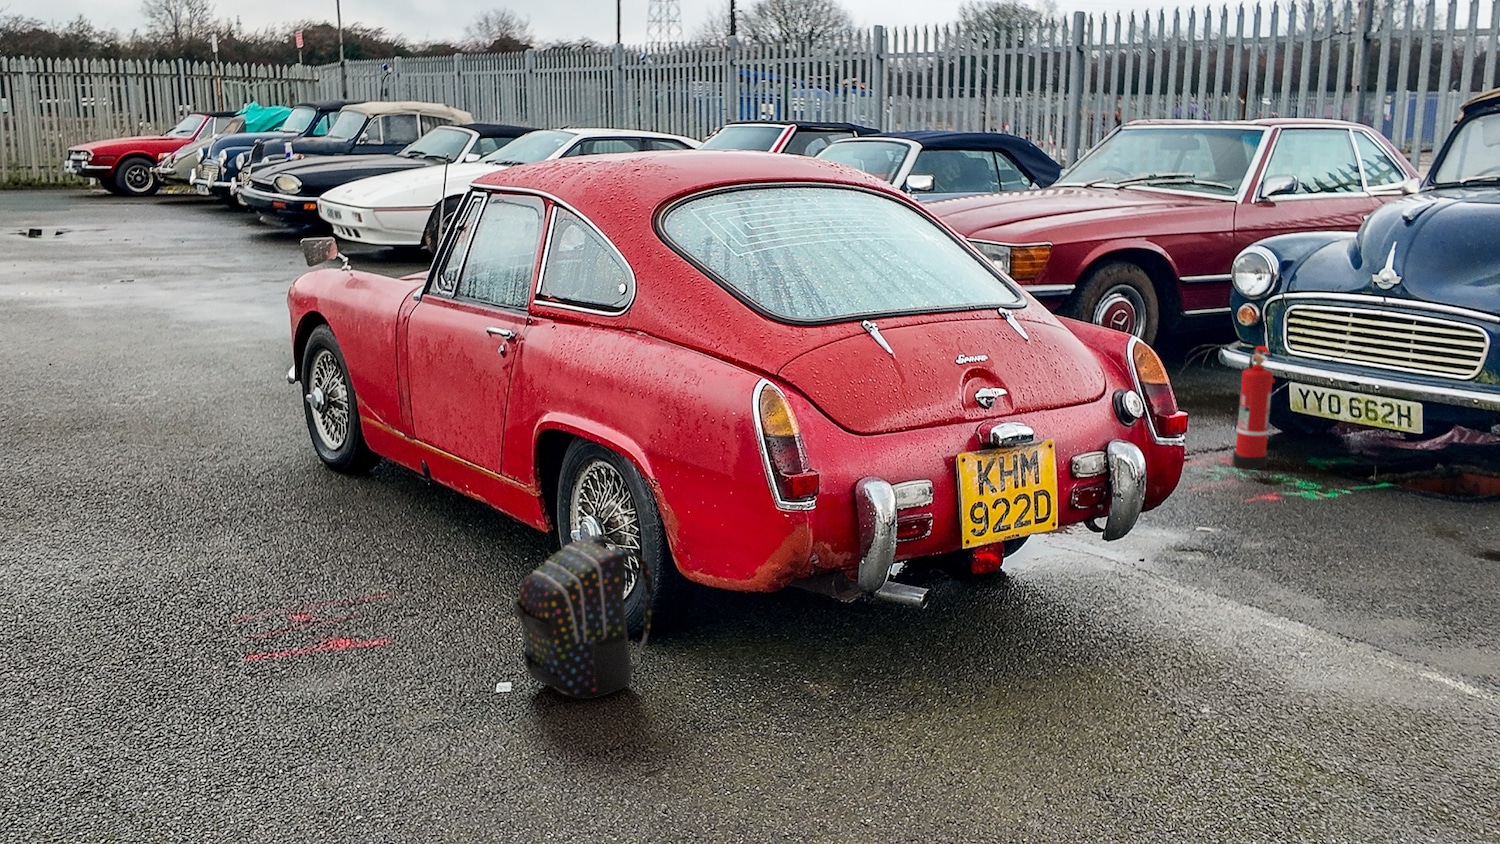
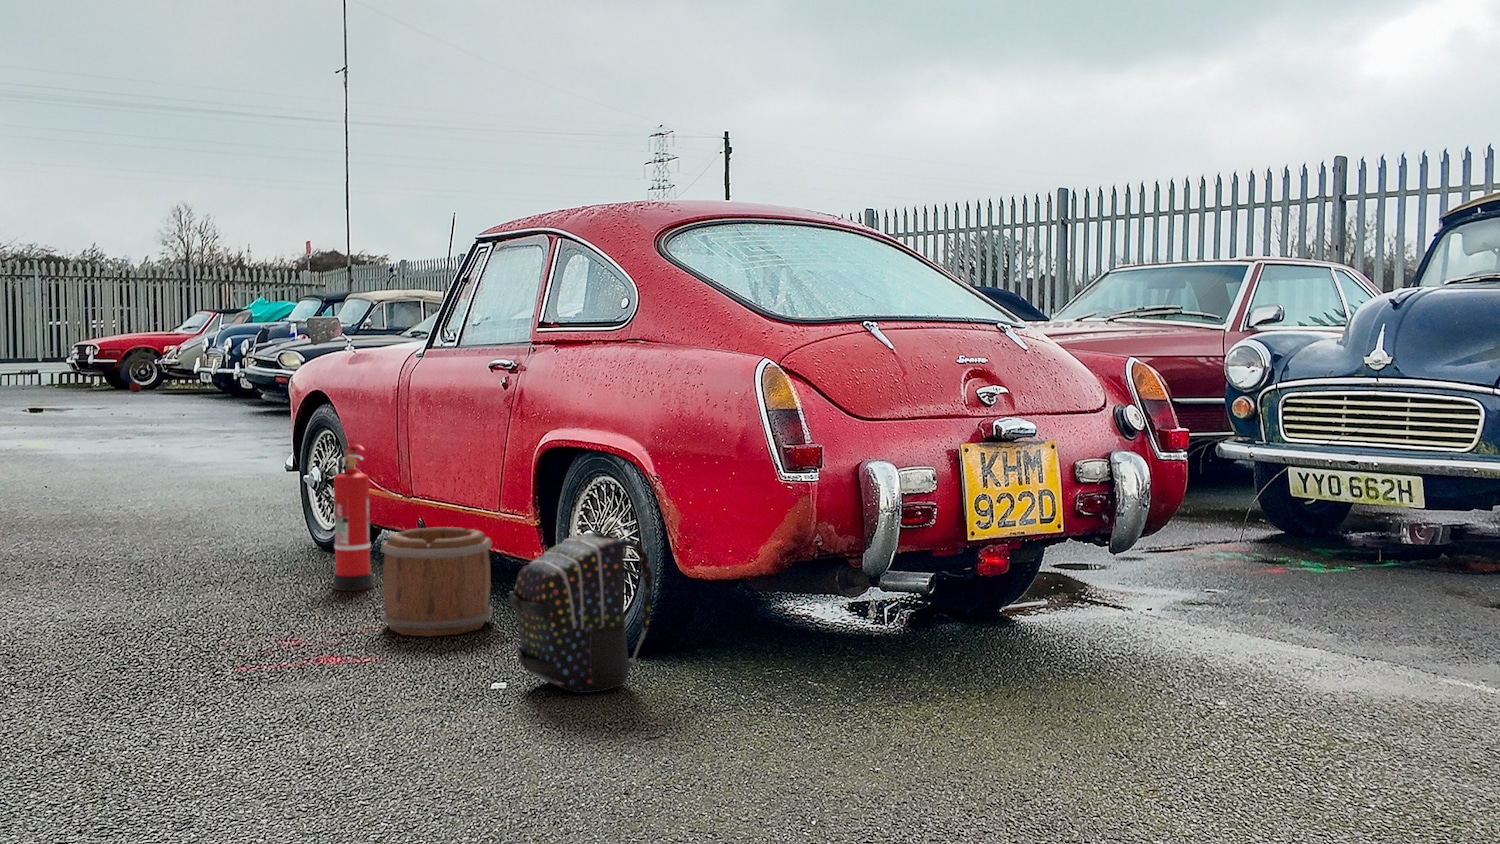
potted tree: none [109,150,151,200] -> present [115,344,154,392]
fire extinguisher: present [1232,346,1275,469] -> present [333,445,373,591]
bucket: none [386,491,499,608] -> present [381,527,493,636]

